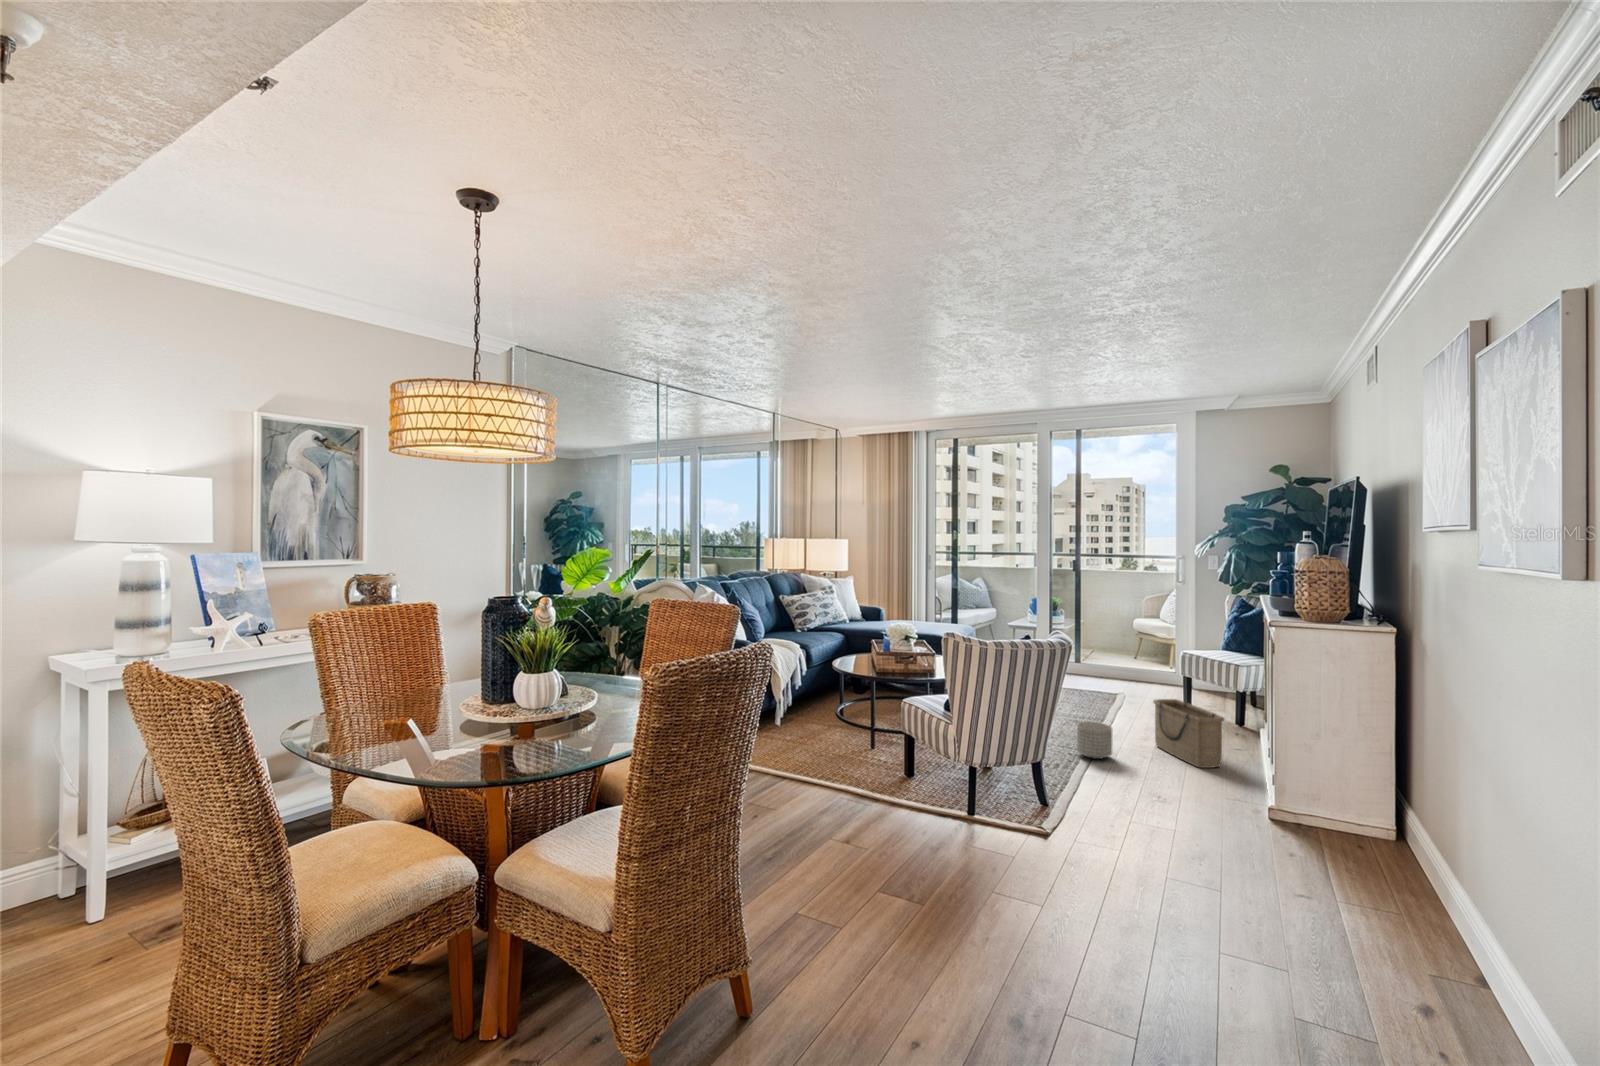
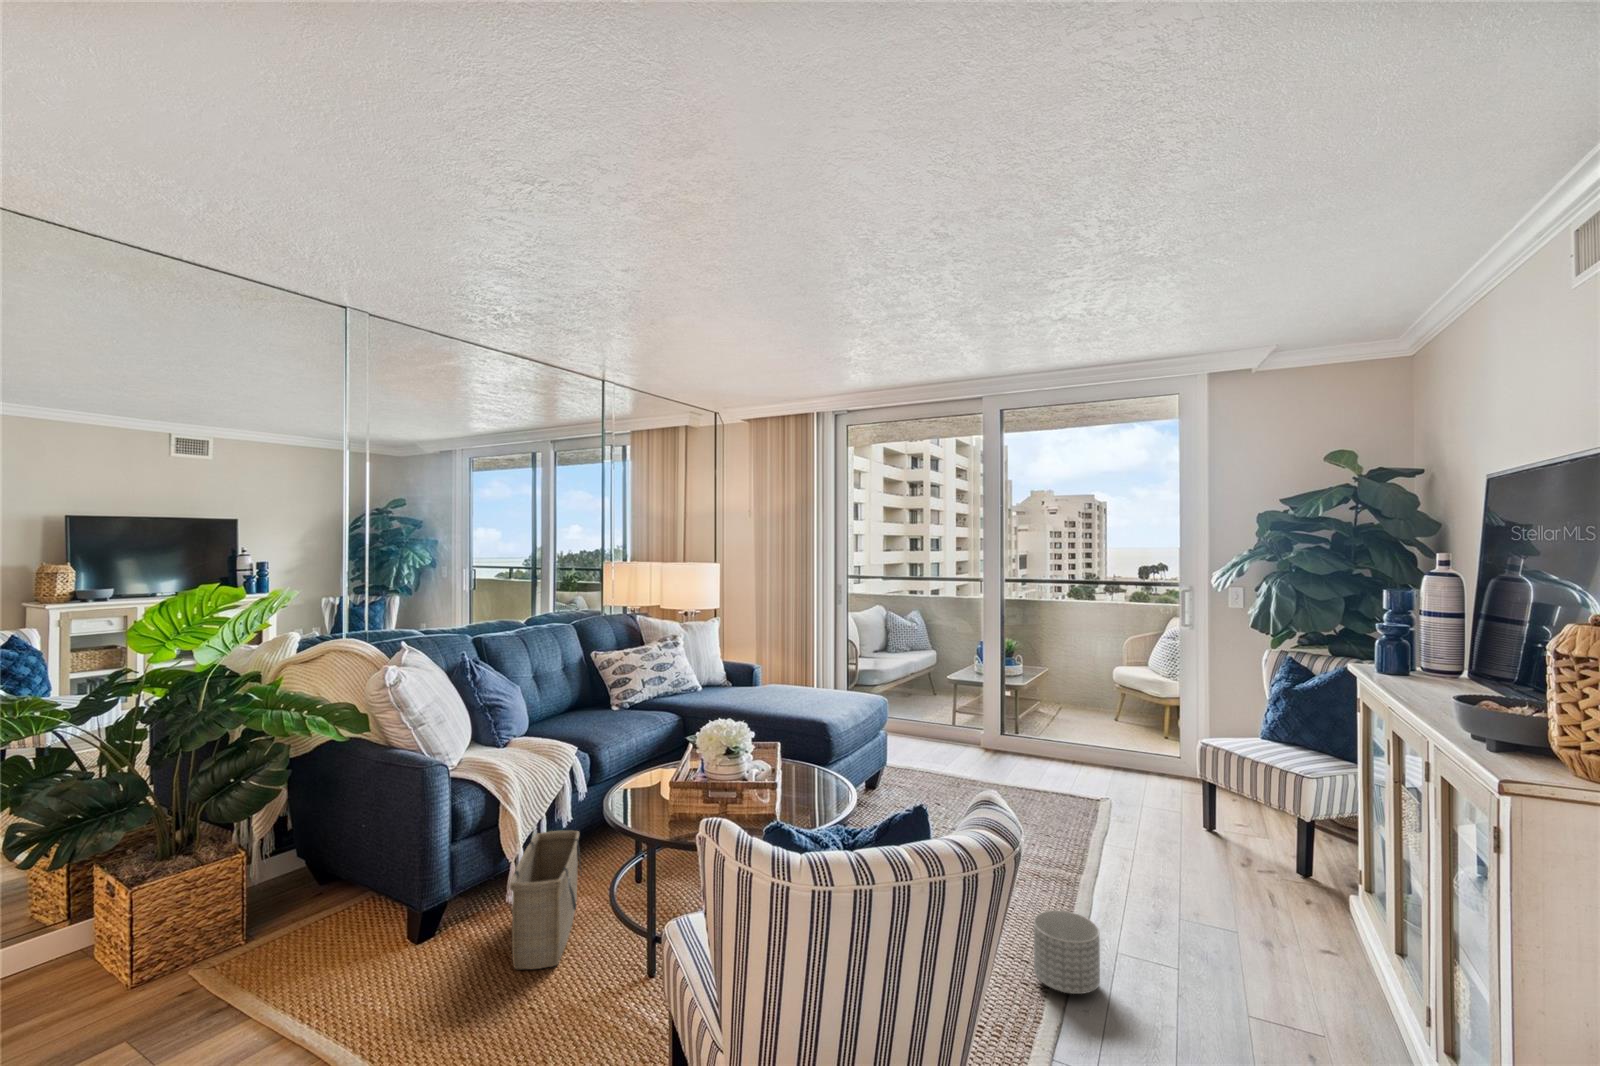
basket: present [1153,699,1224,768] -> present [510,831,581,969]

